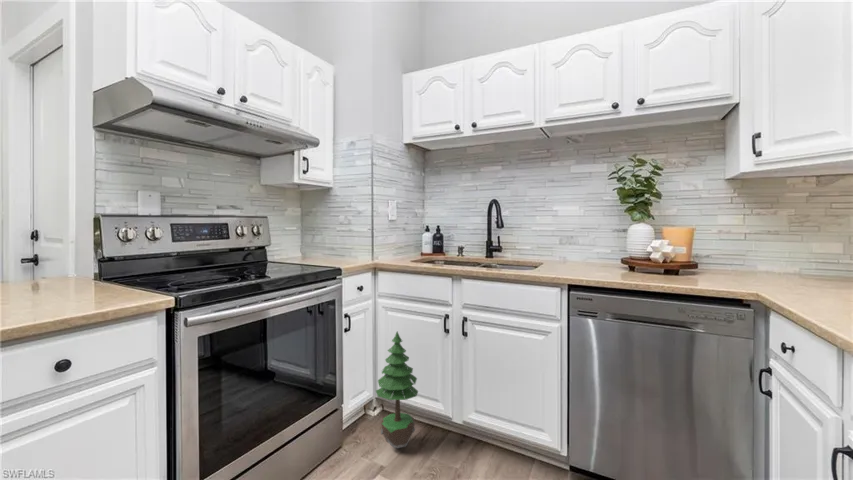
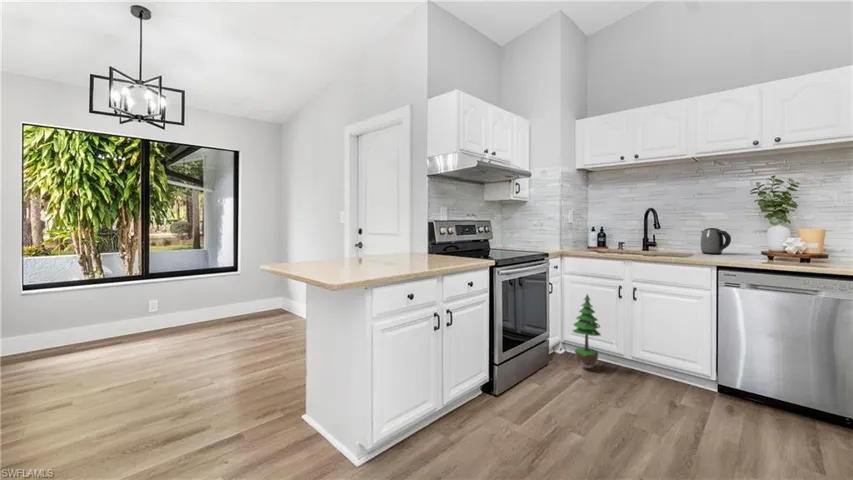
kettle: none [553,226,588,262] -> present [701,228,731,254]

